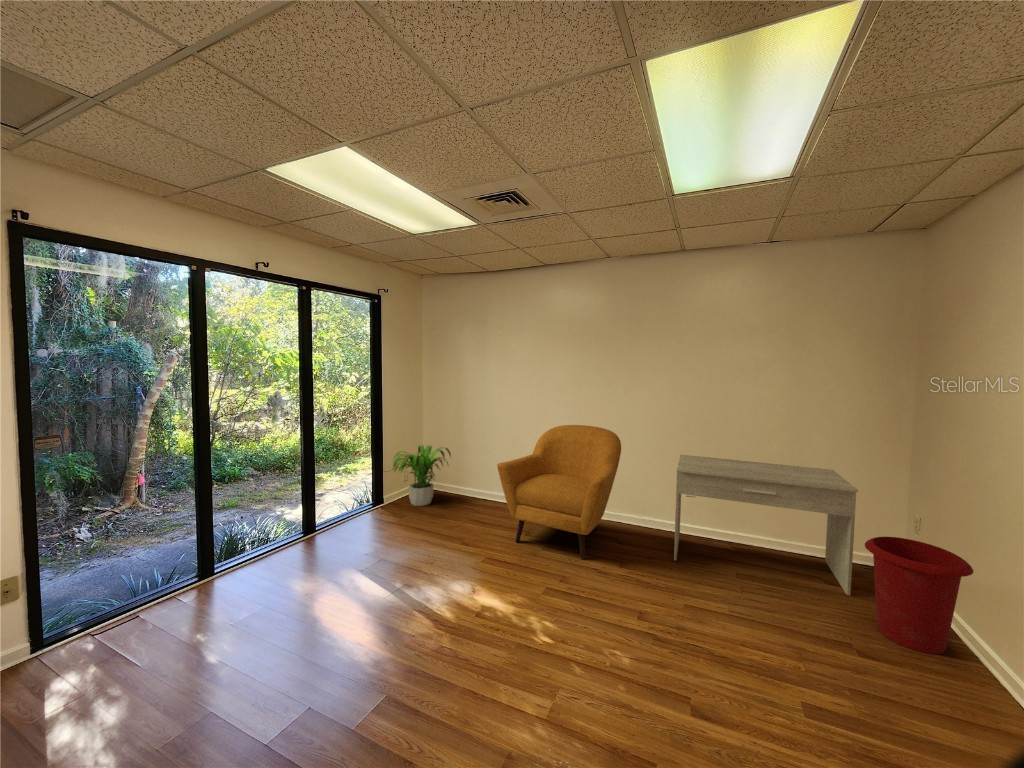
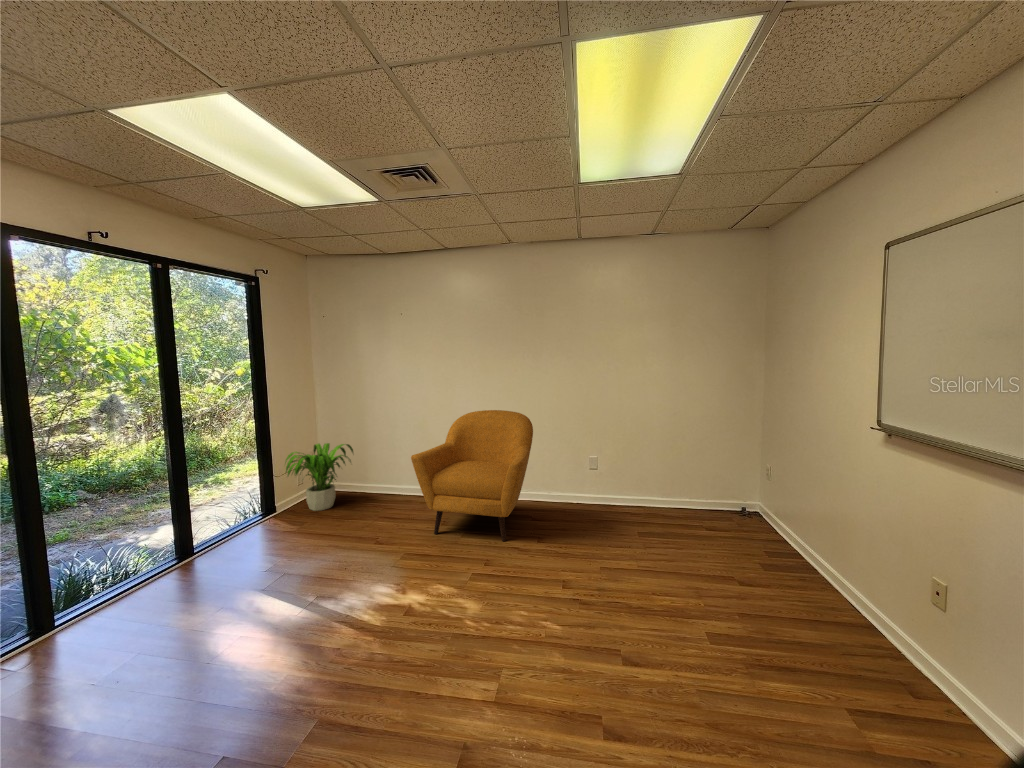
desk: present [674,455,858,596] -> none [586,431,730,538]
waste bin: present [865,537,974,654] -> none [738,485,812,574]

